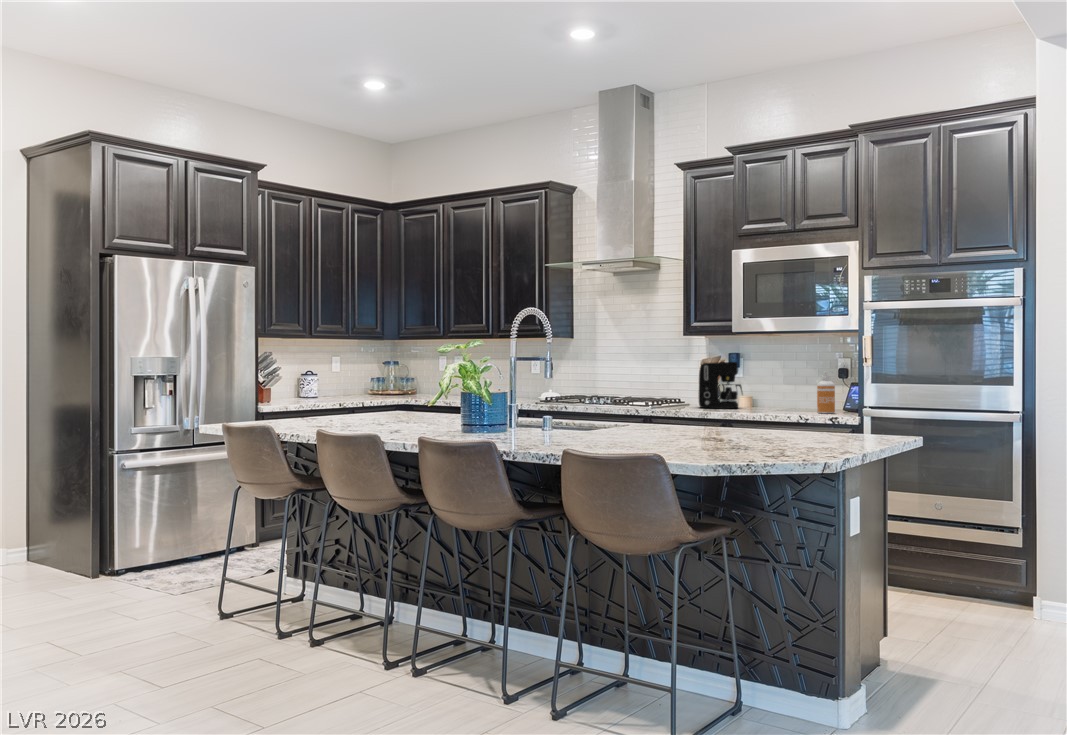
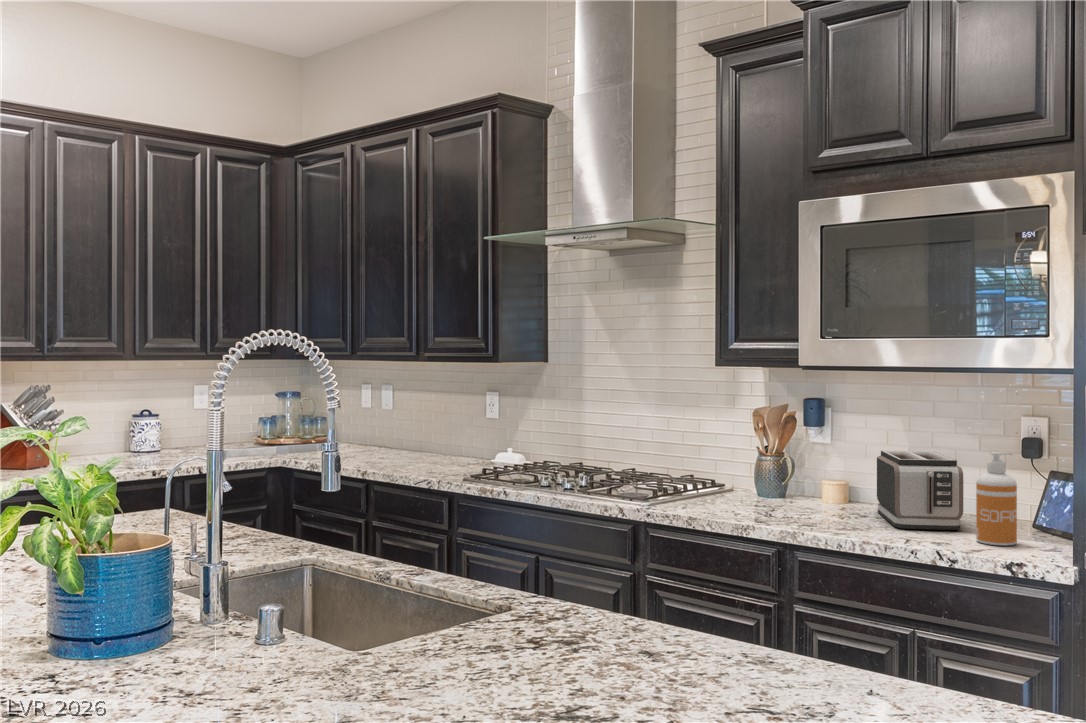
coffee maker: present [699,362,742,408] -> none [735,417,824,513]
toaster: none [769,377,811,411] -> present [877,451,963,530]

